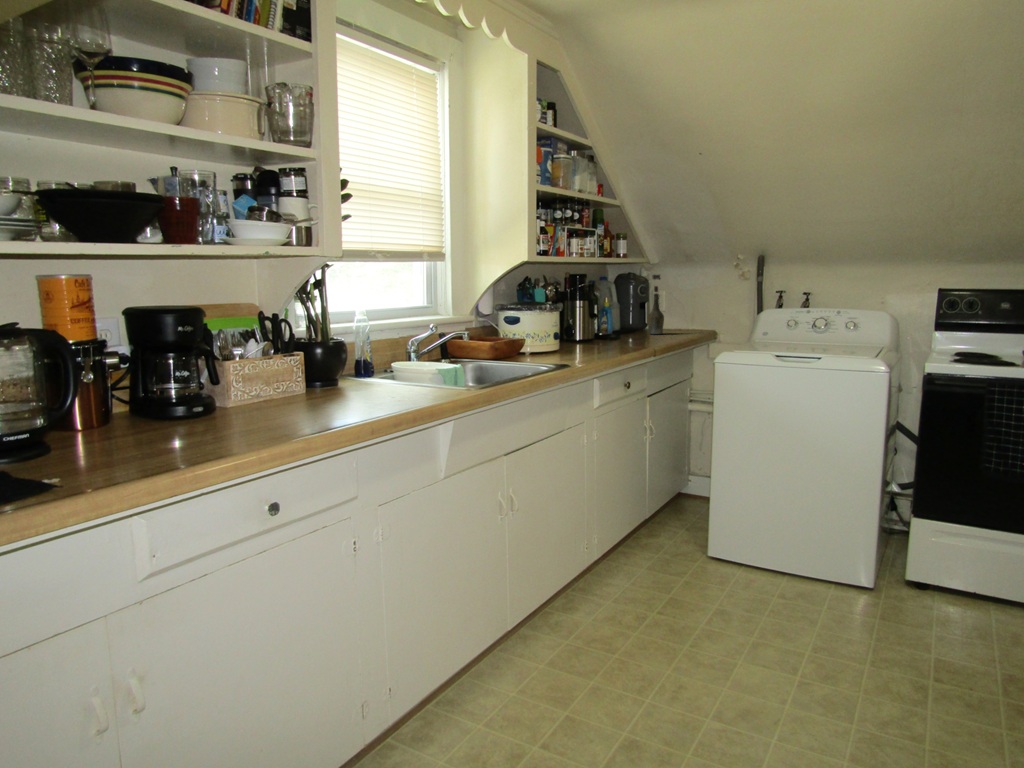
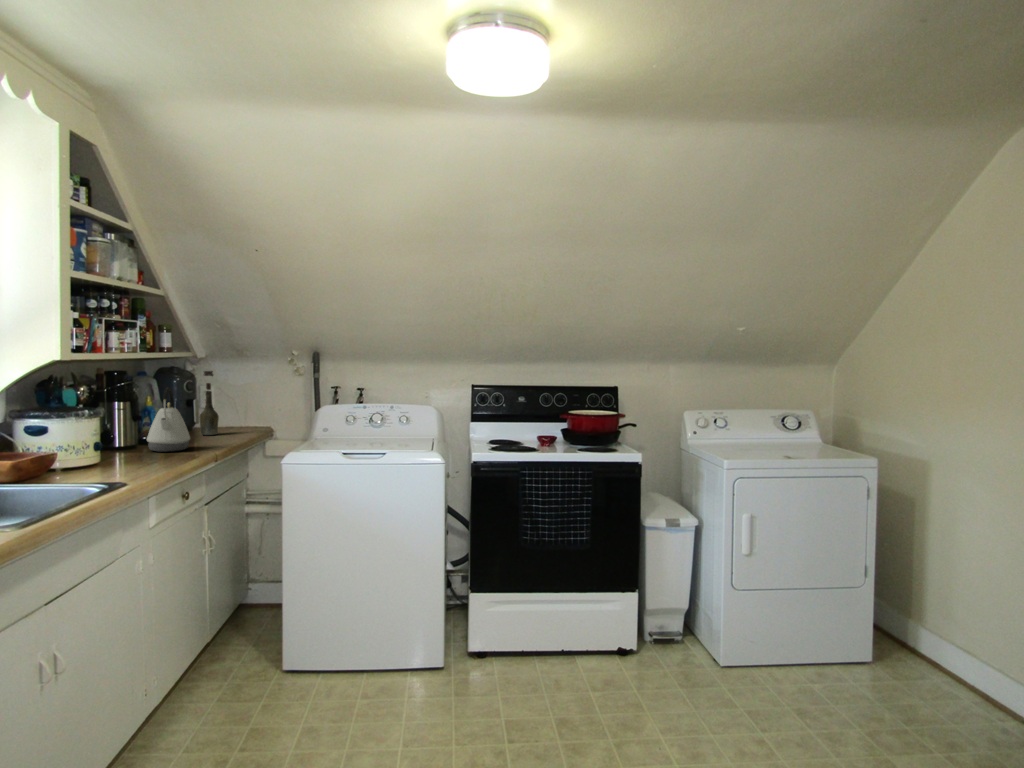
kettle: none [598,287,634,345] -> present [147,387,190,452]

